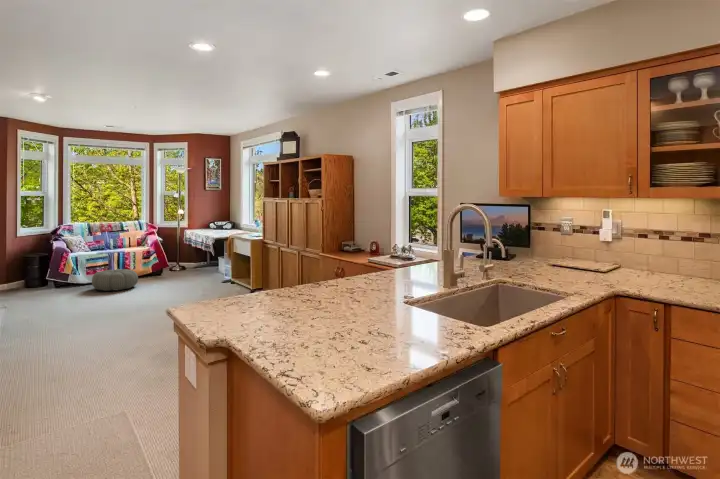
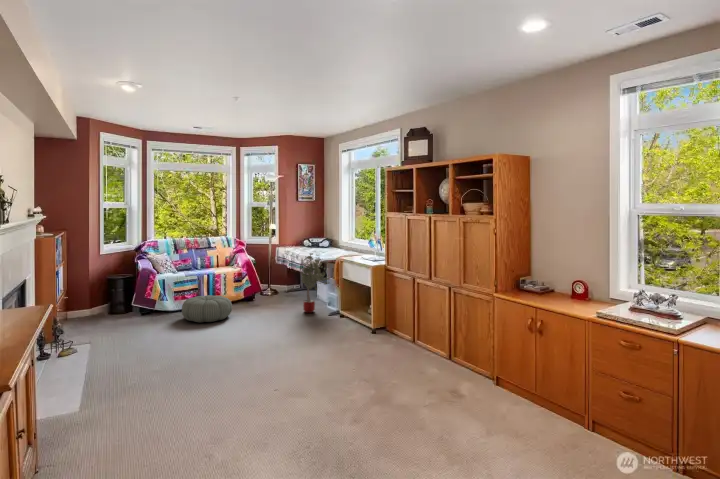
potted tree: none [196,232,226,283] -> present [301,253,330,313]

